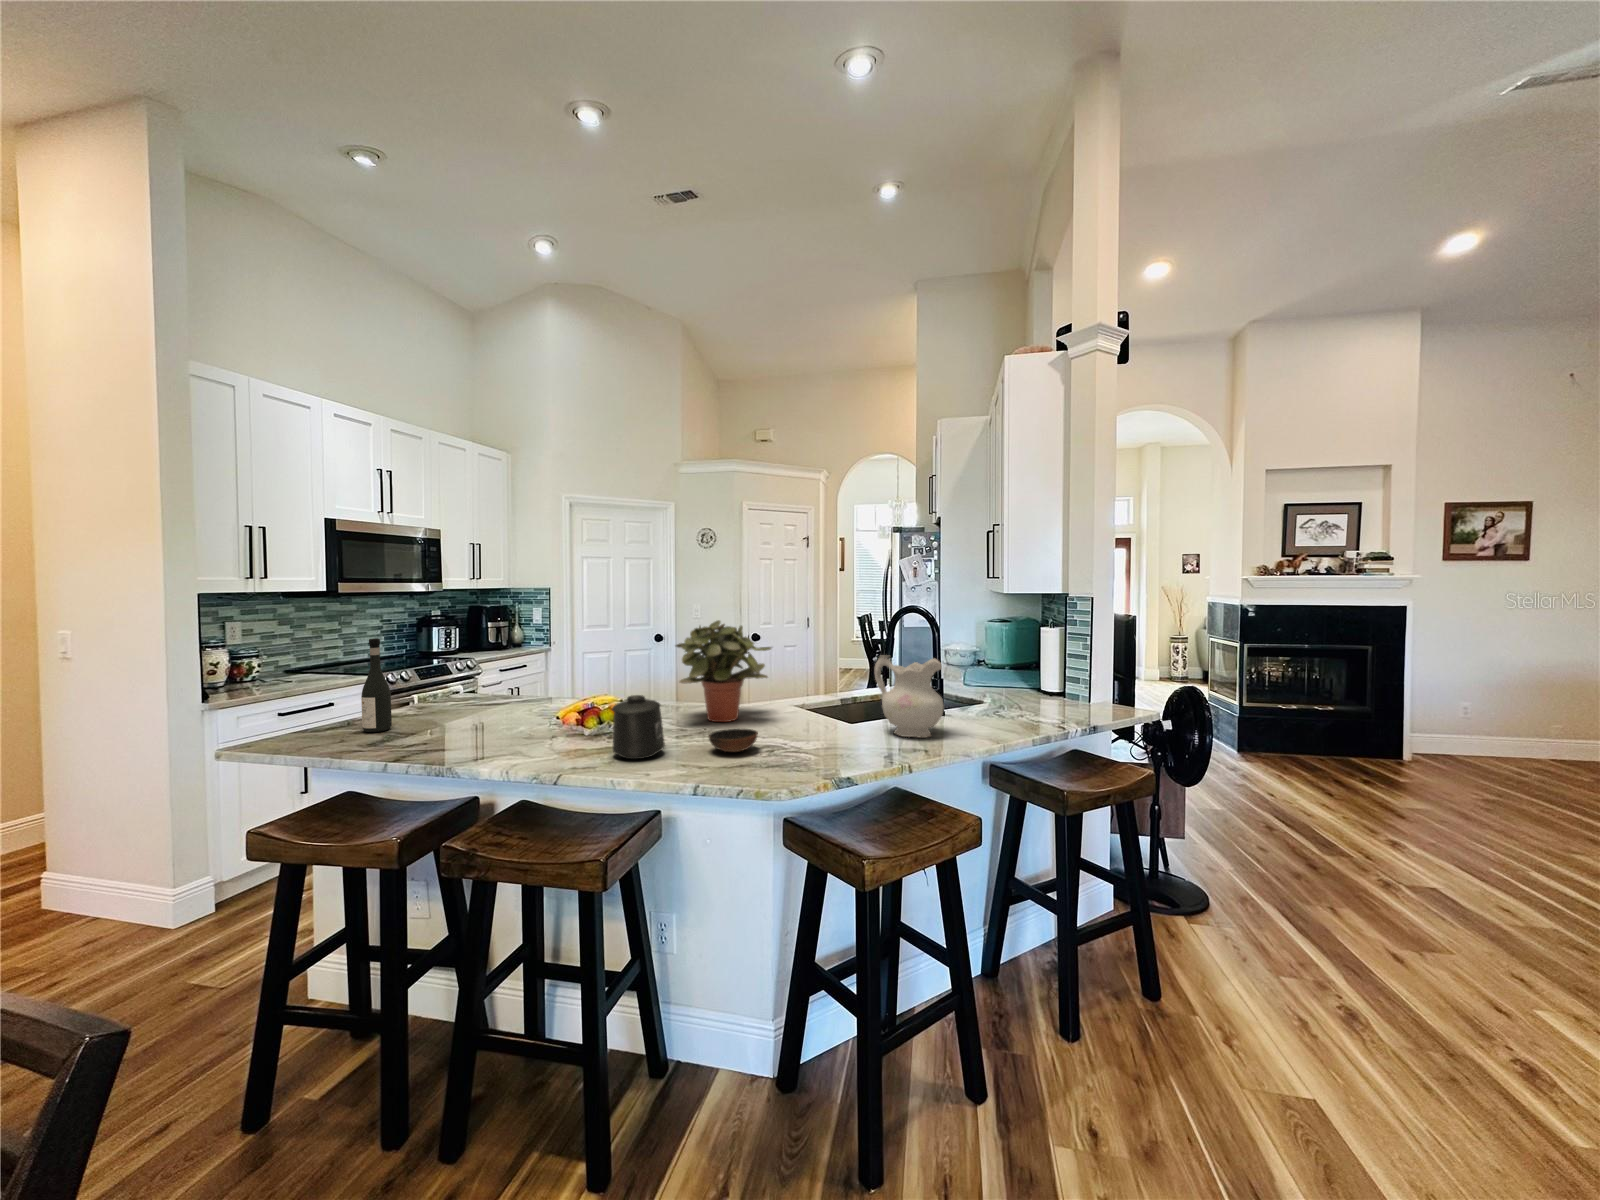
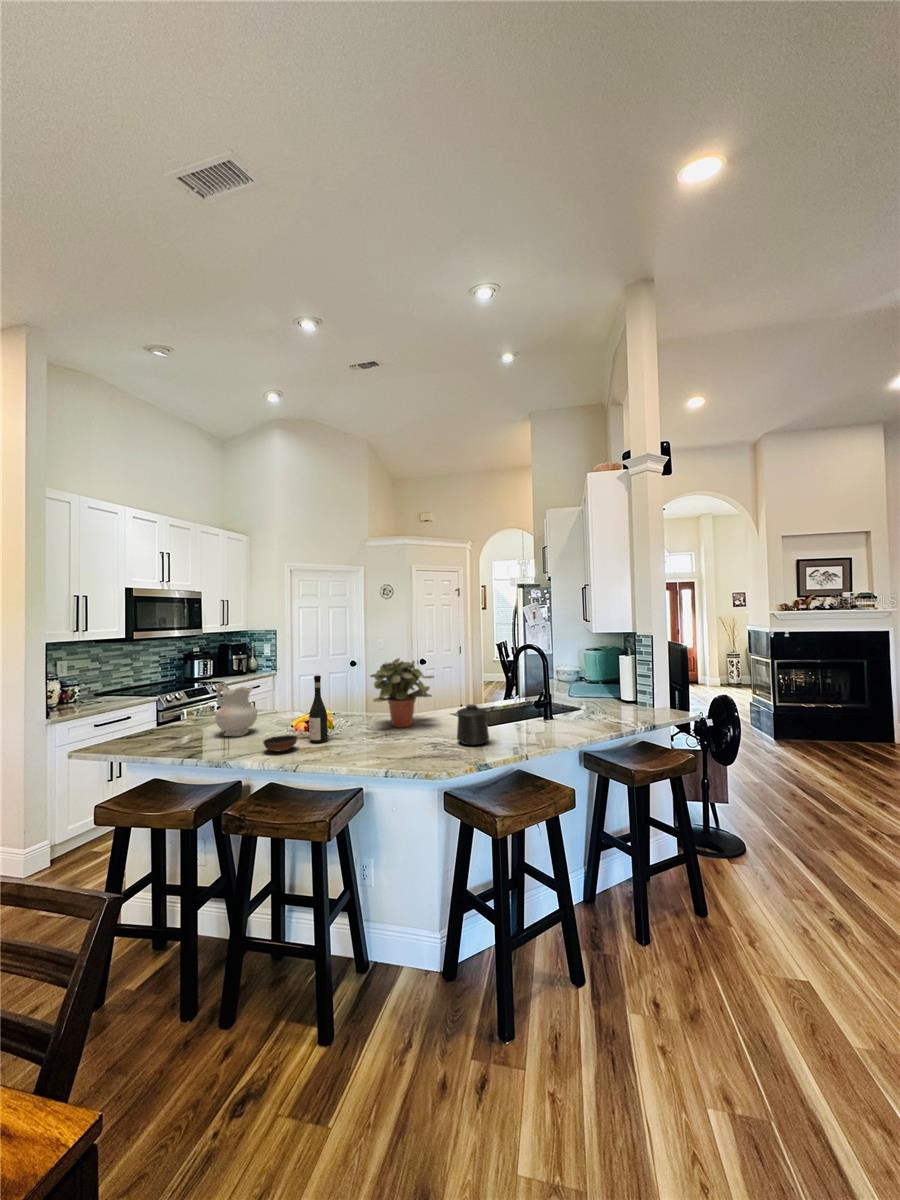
wine bottle: present [361,638,392,732] -> present [309,675,328,743]
ceramic pitcher: present [874,655,944,738] -> present [215,684,257,736]
mug: present [612,695,665,759] -> present [457,704,489,745]
bowl: present [709,729,758,752] -> present [263,735,298,752]

